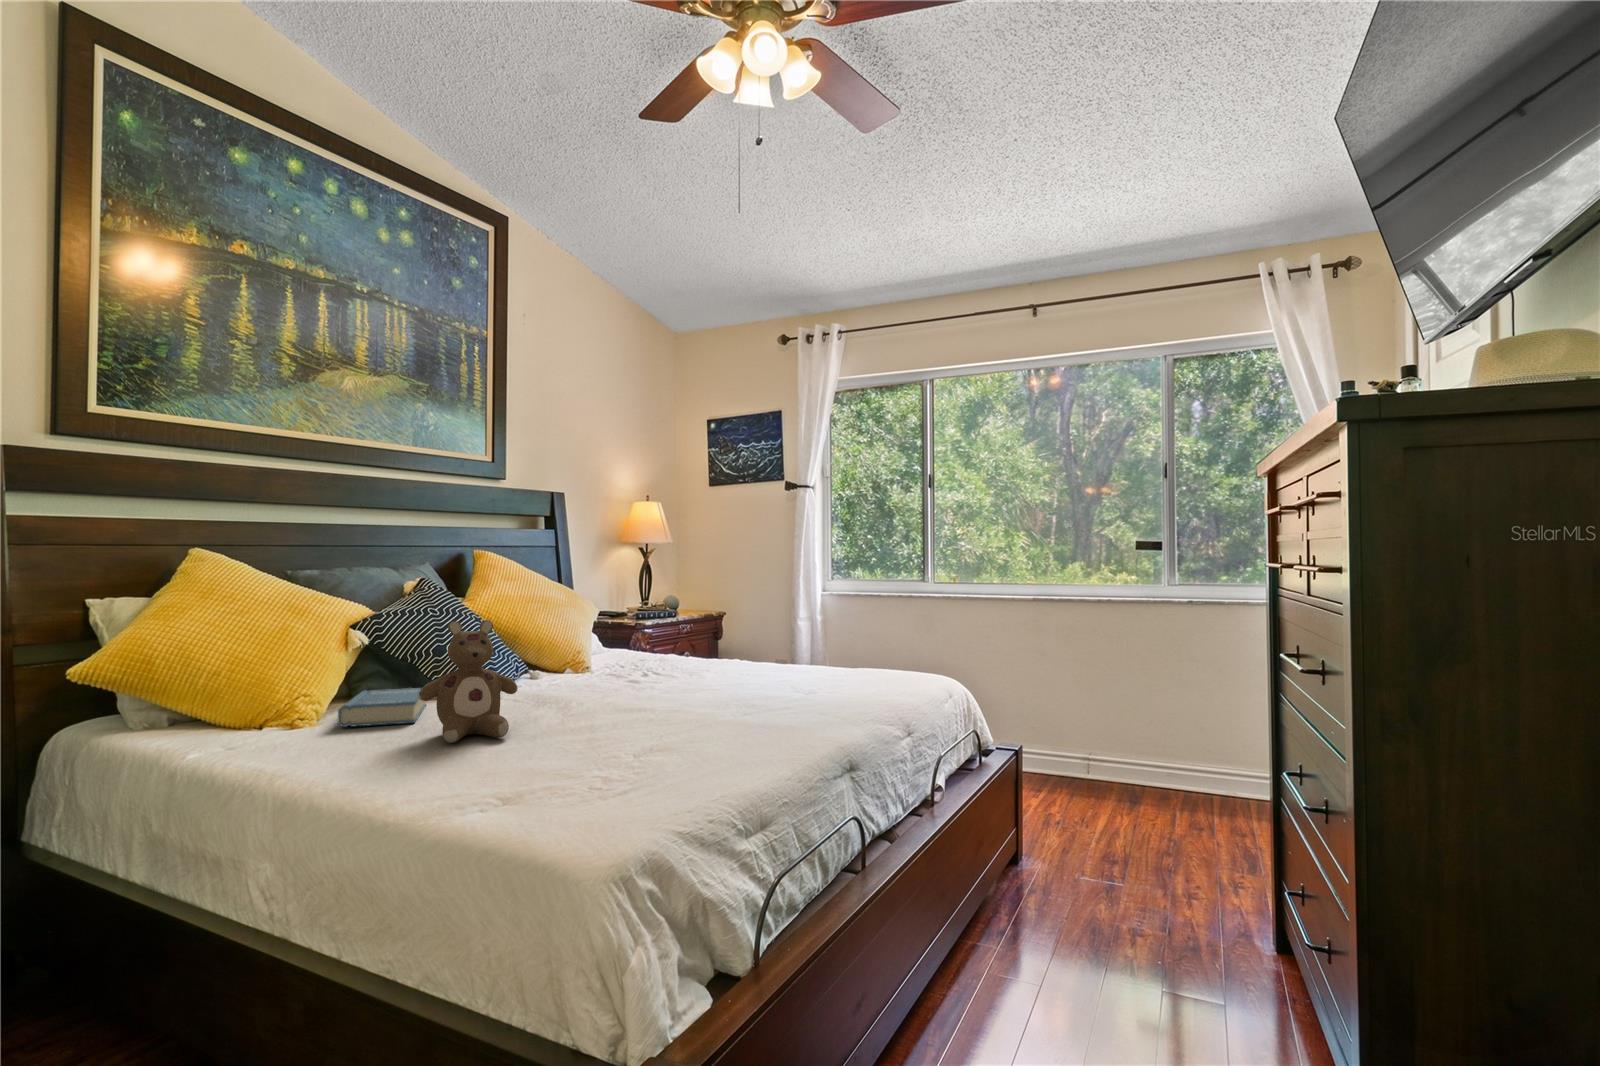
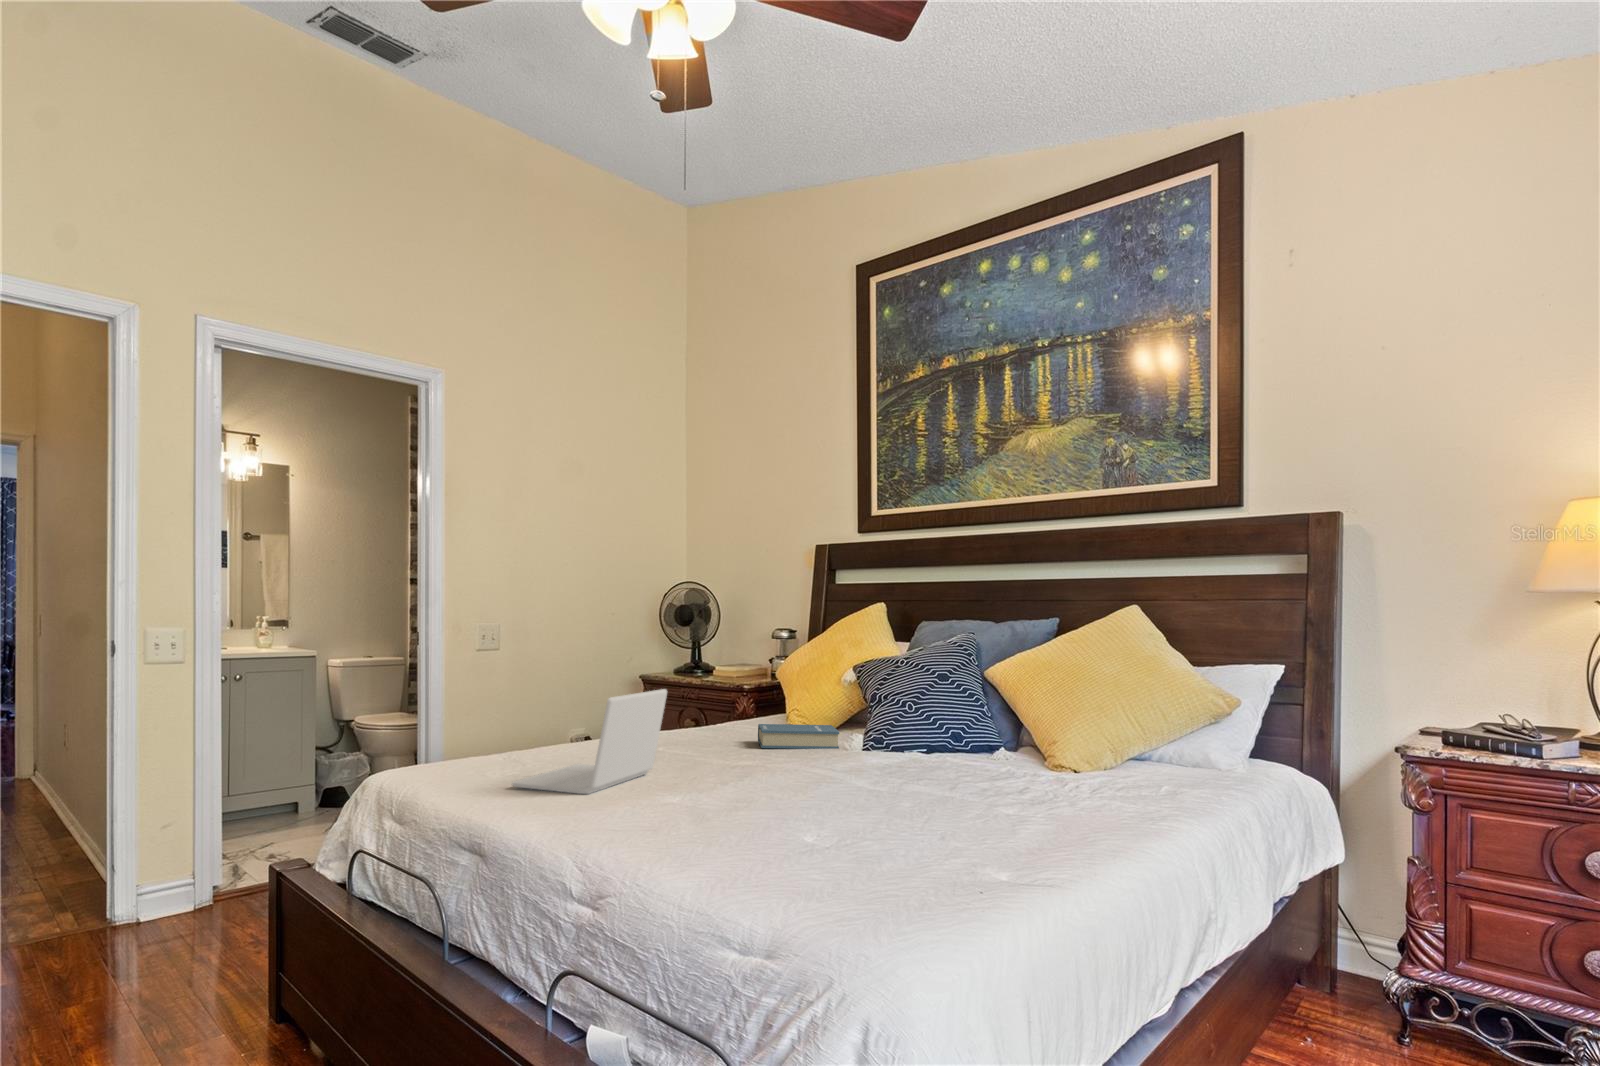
stuffed bear: present [418,620,518,743] -> none [666,661,733,759]
laptop: none [574,643,731,761] -> present [512,689,667,794]

